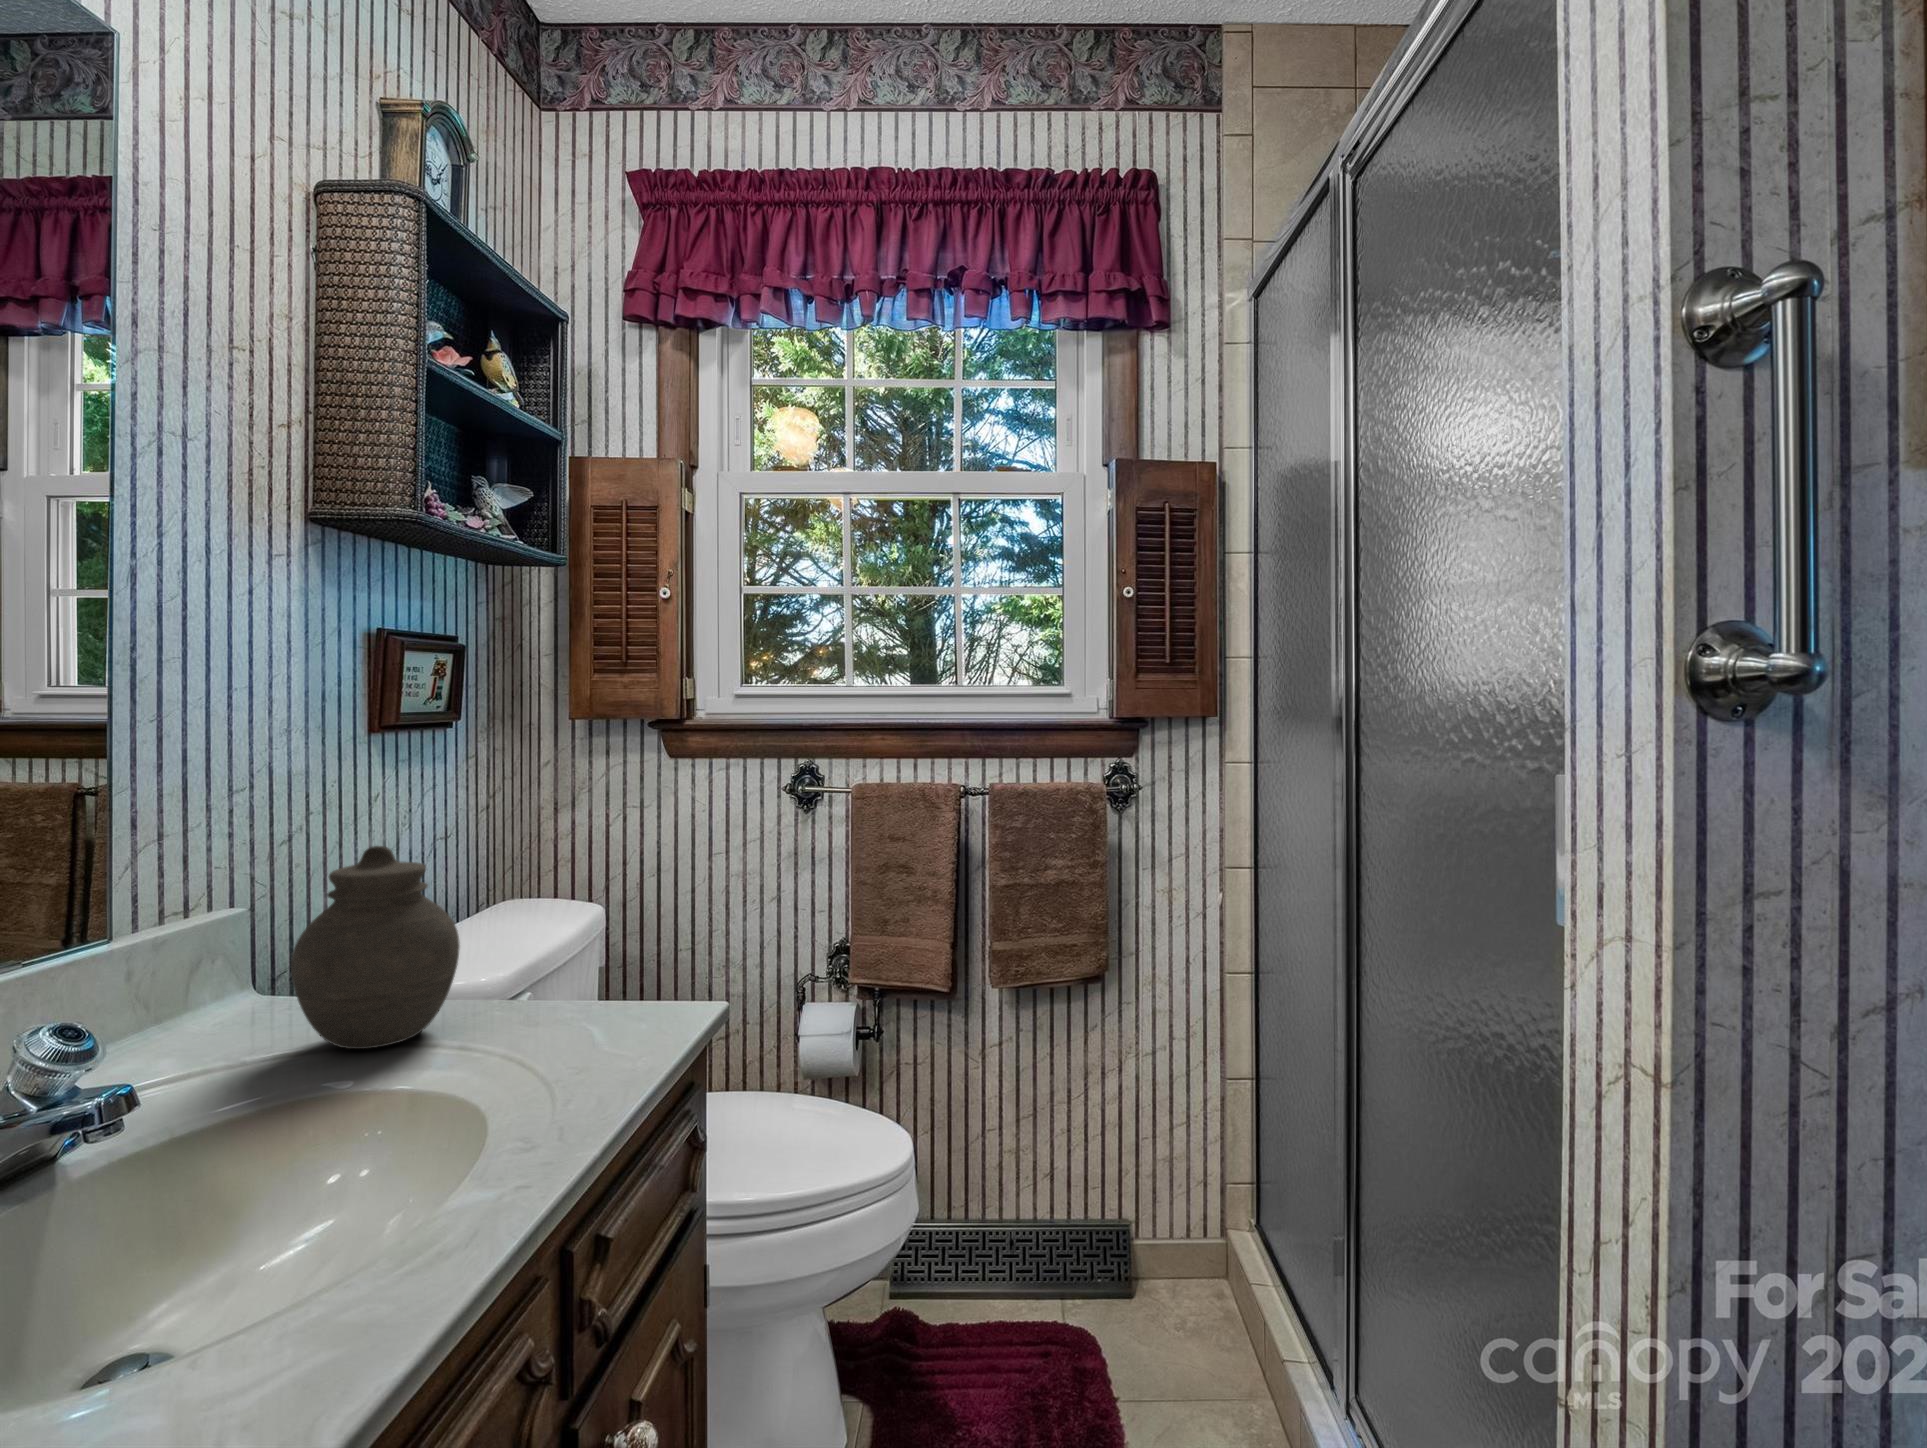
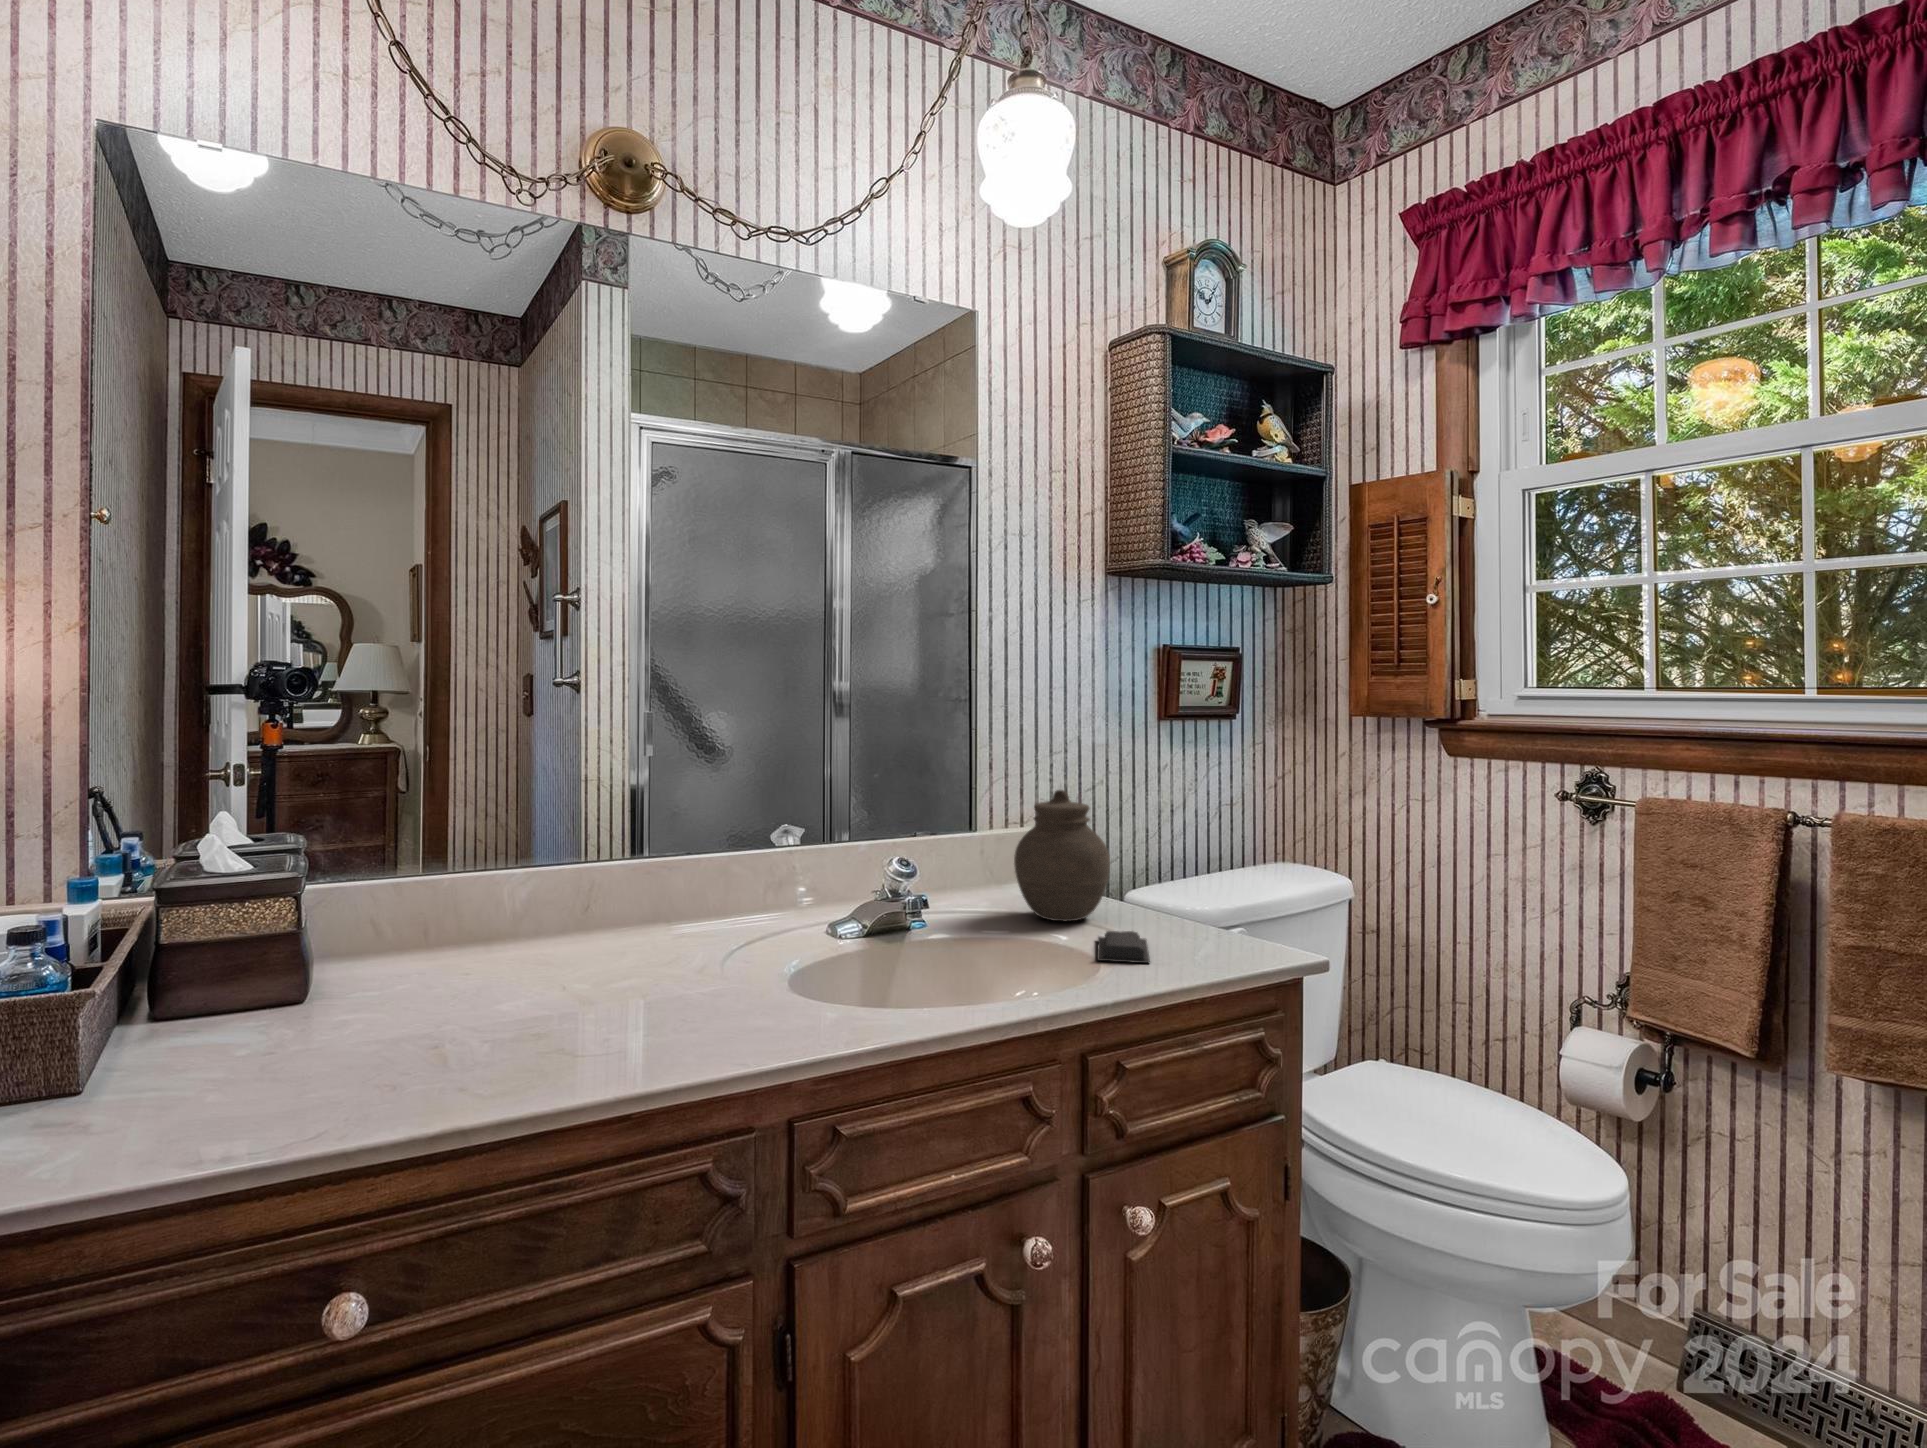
soap bar: none [495,1025,622,1079] -> present [1097,931,1150,963]

